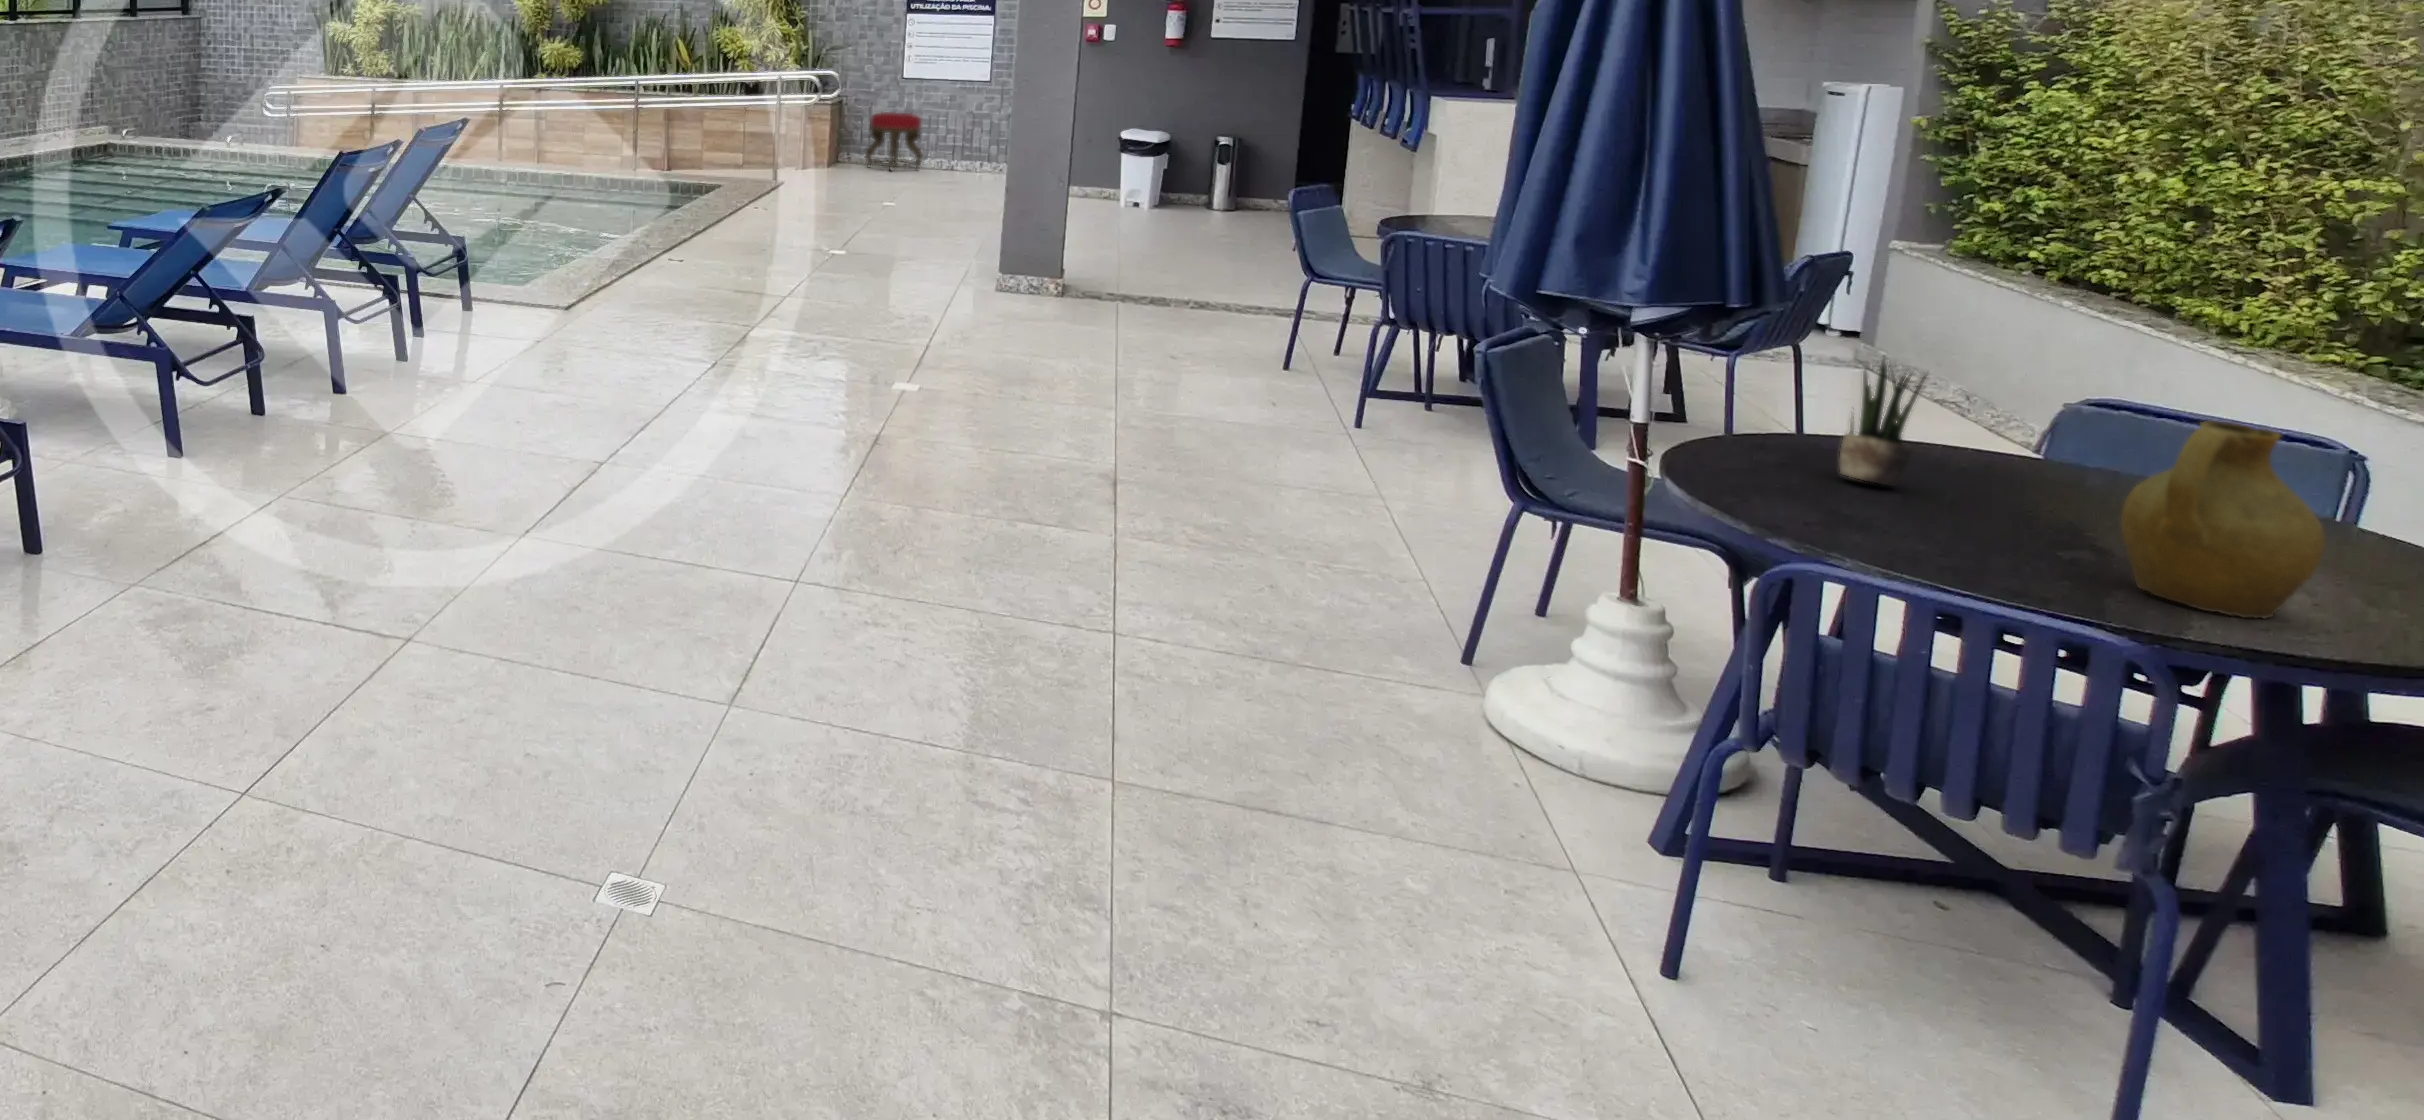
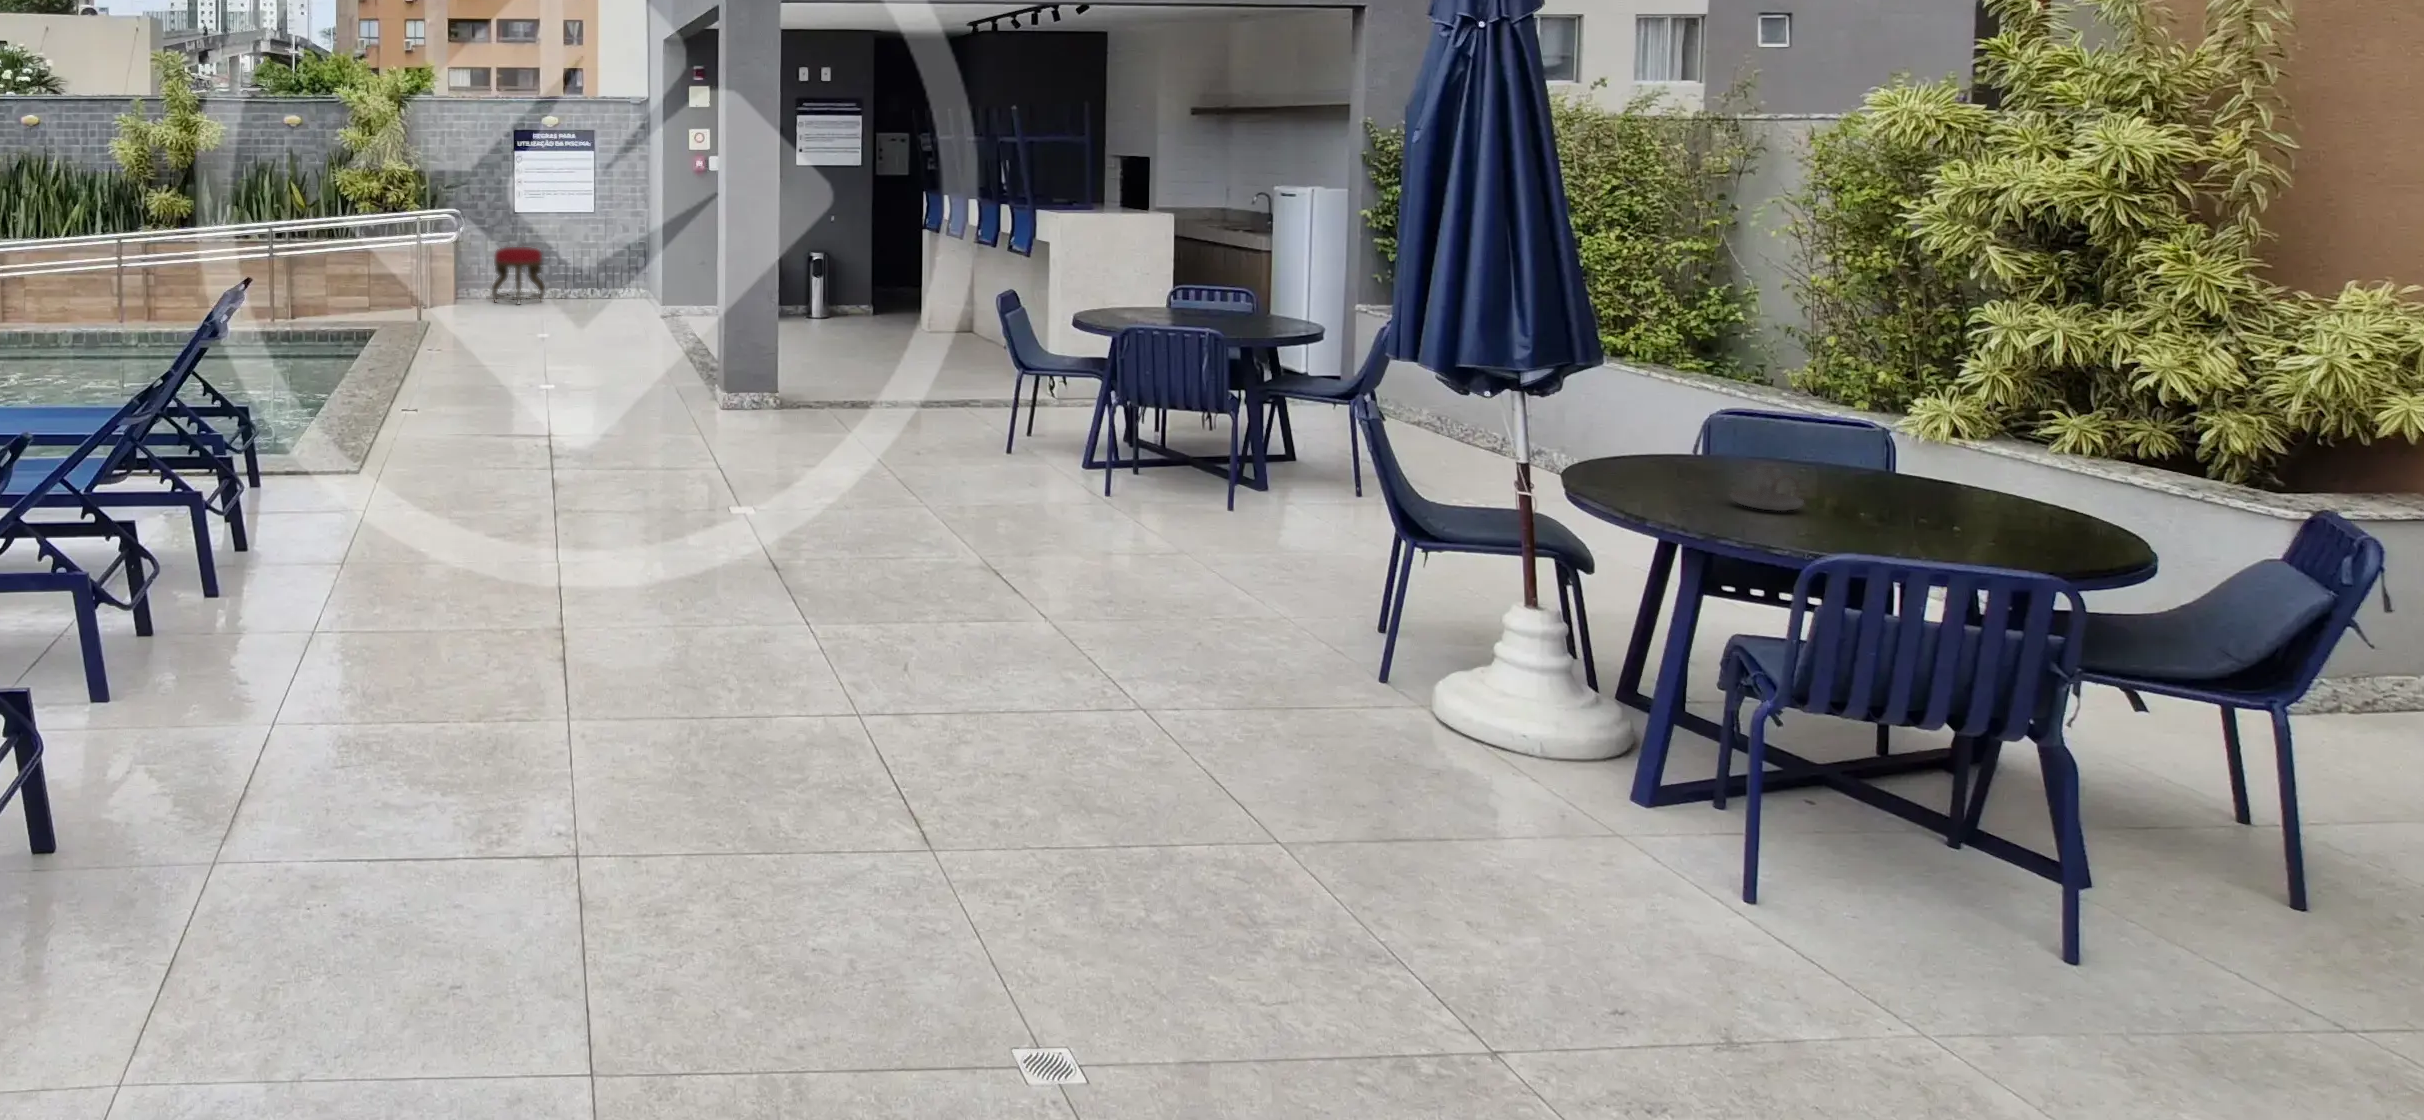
potted plant: present [1839,358,1925,486] -> none [1653,389,1701,486]
pitcher: present [2121,421,2325,618] -> none [1884,412,2004,545]
candle holder: none [1912,470,2039,533] -> present [1731,467,1803,511]

